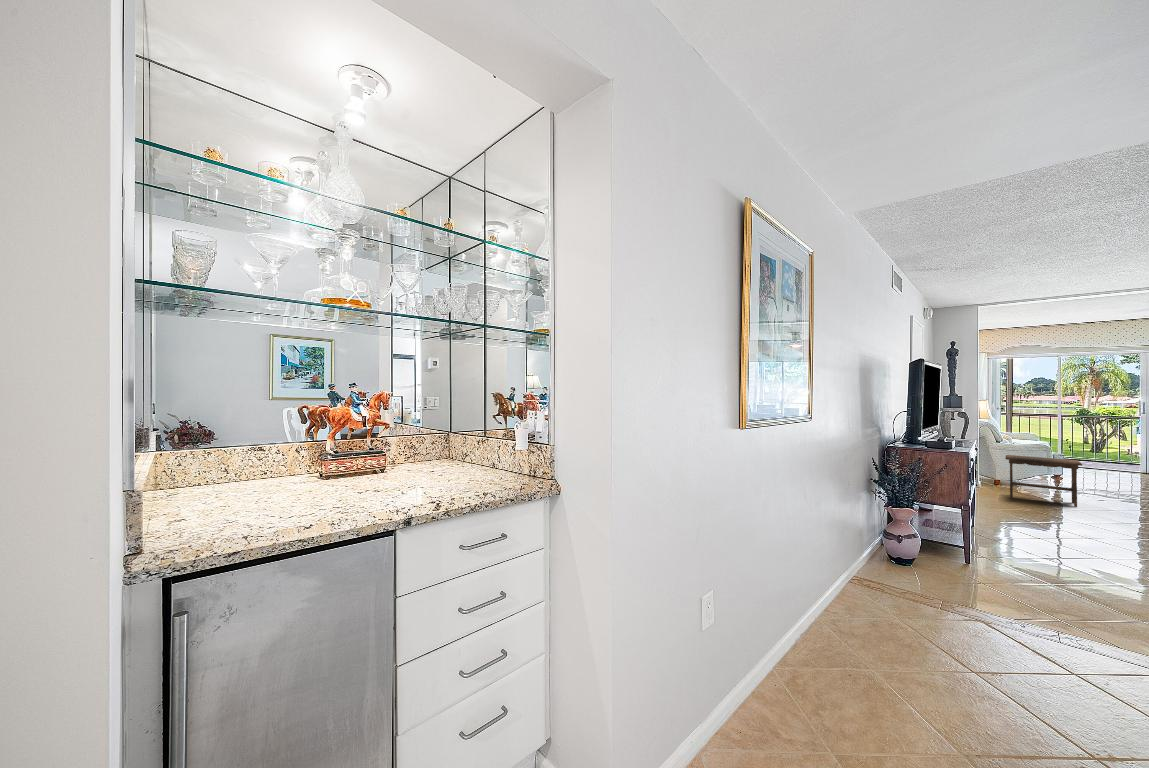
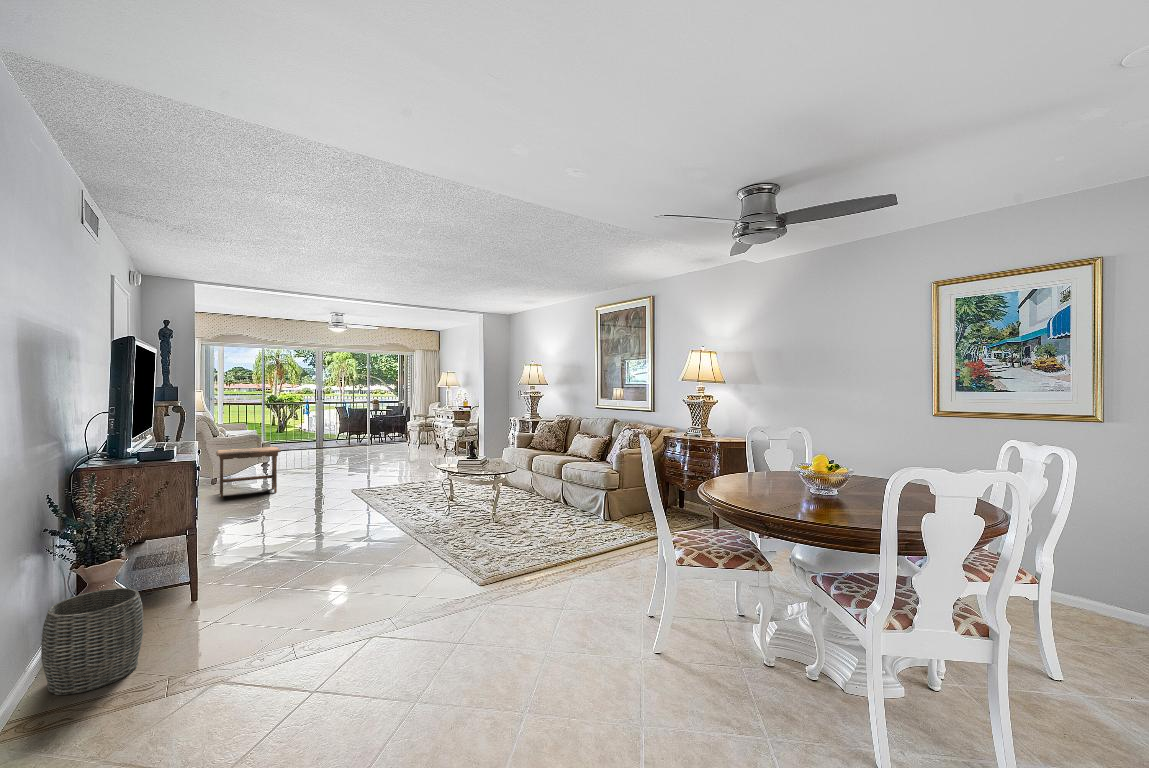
woven basket: none [868,523,926,585] -> present [41,588,143,695]

